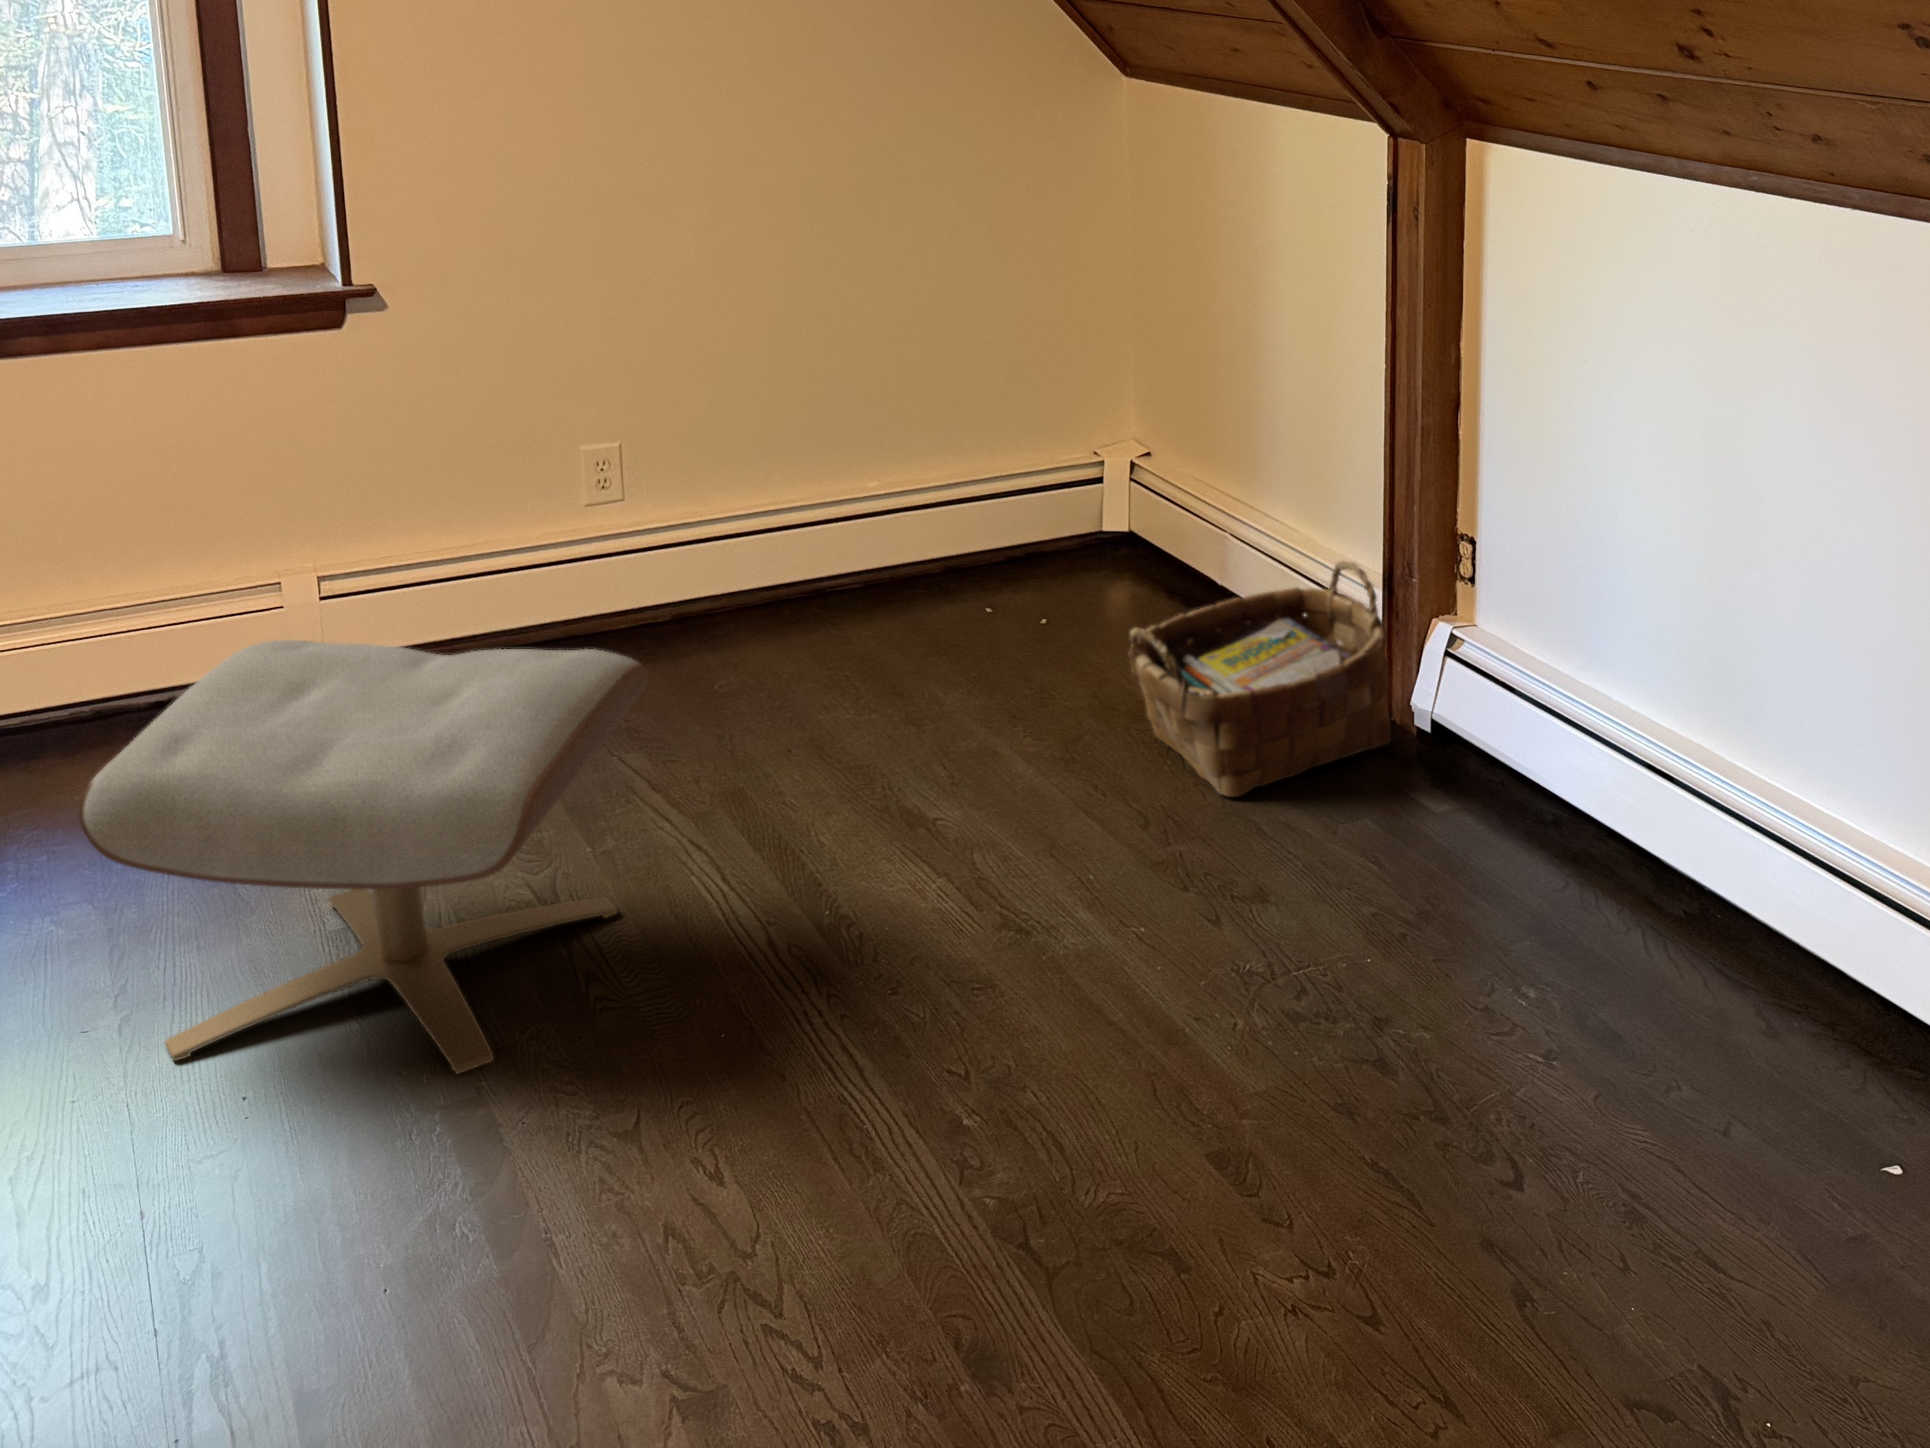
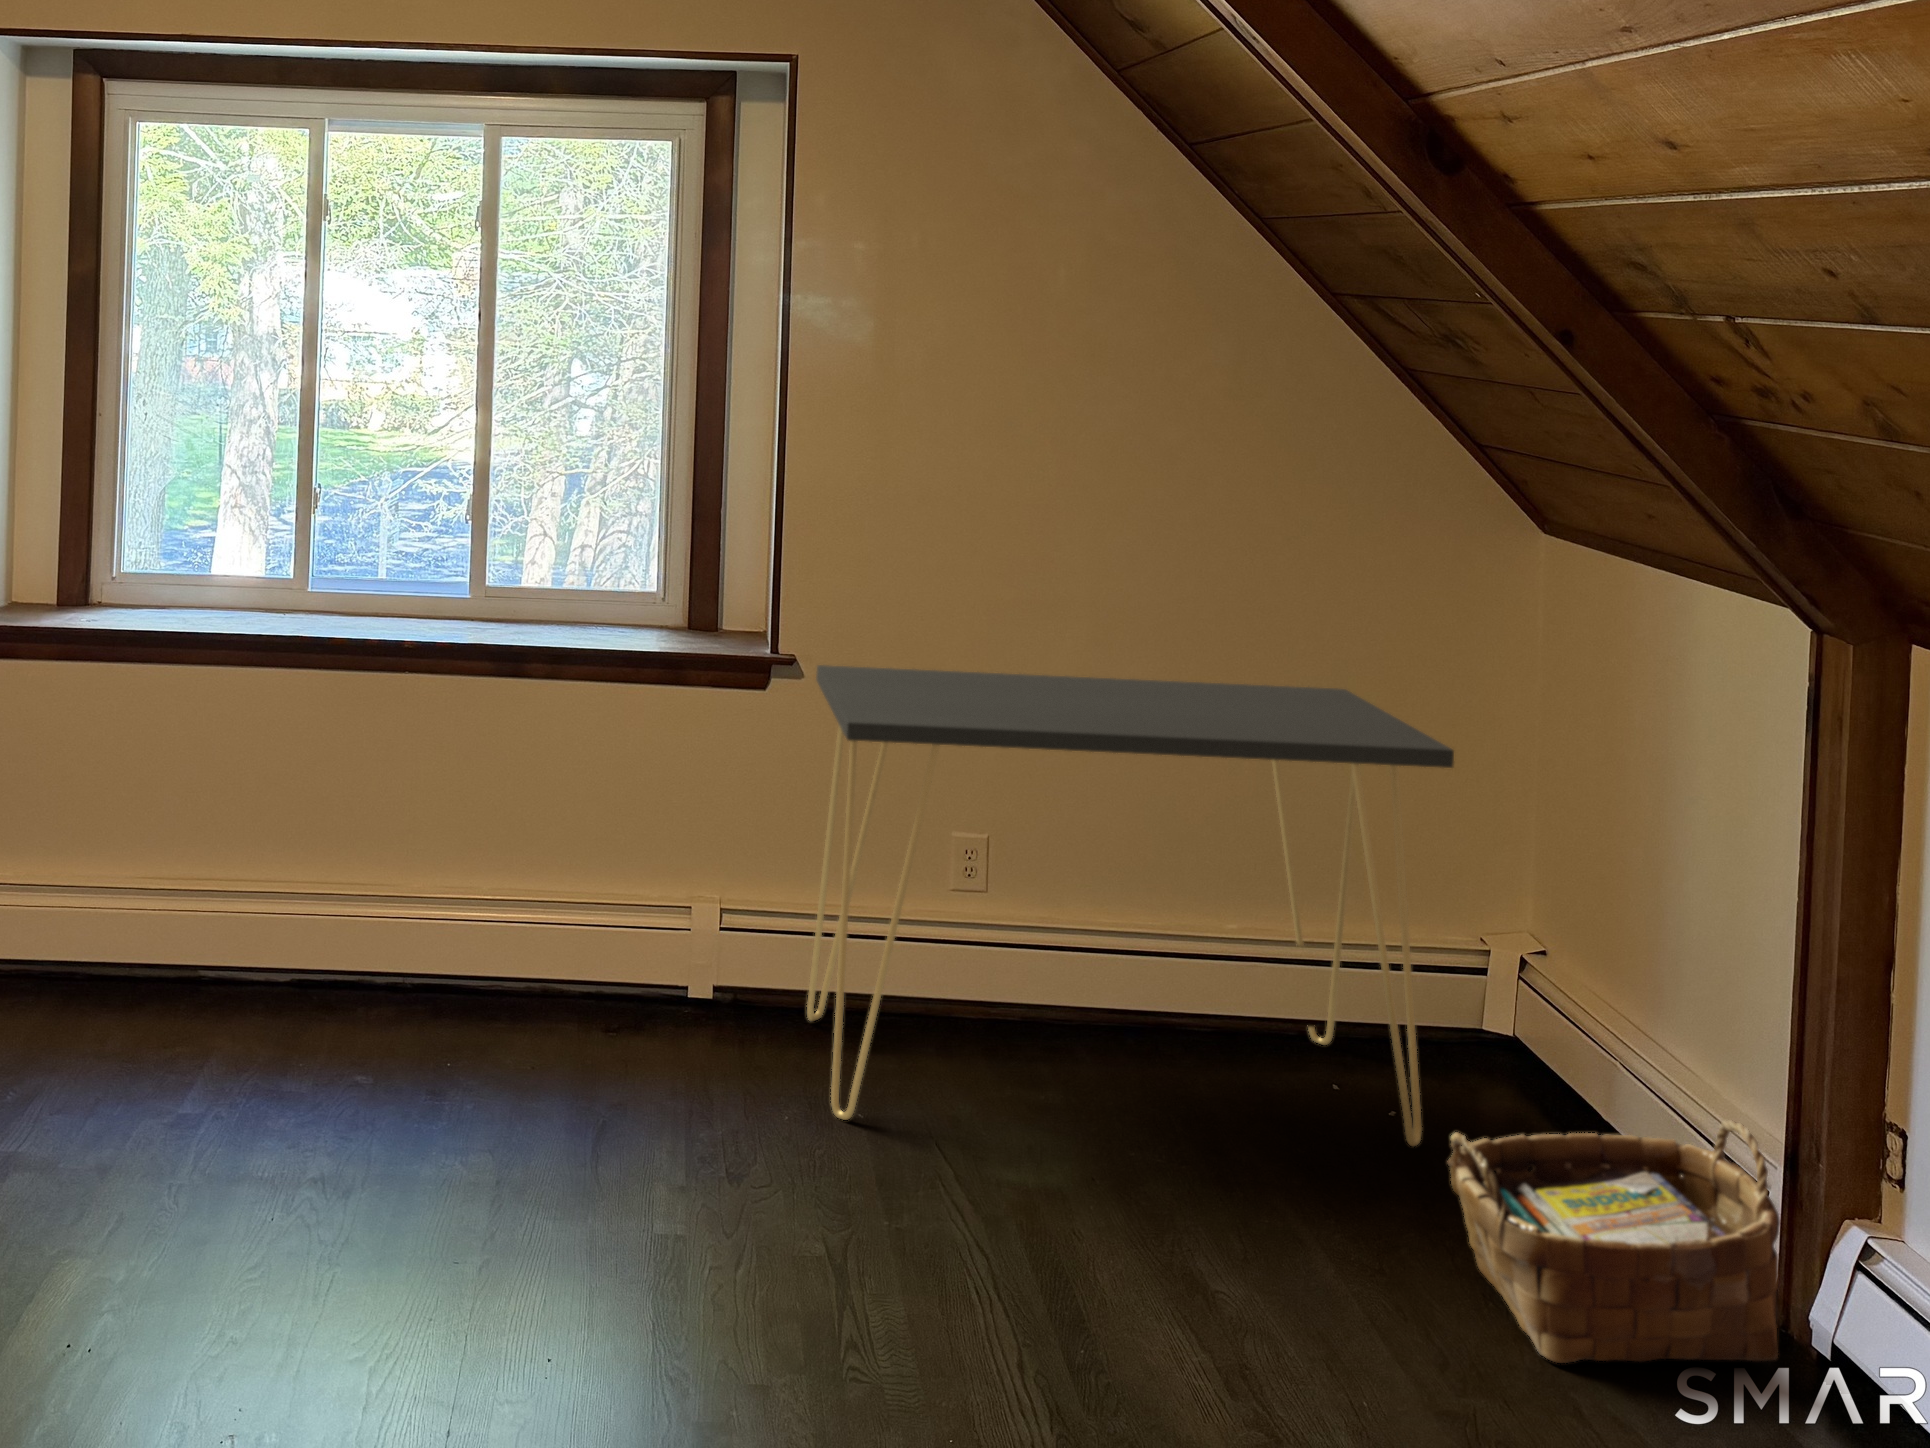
desk: none [415,243,1089,768] -> present [807,665,1454,1146]
ottoman: present [79,640,648,1074] -> none [487,938,940,1371]

